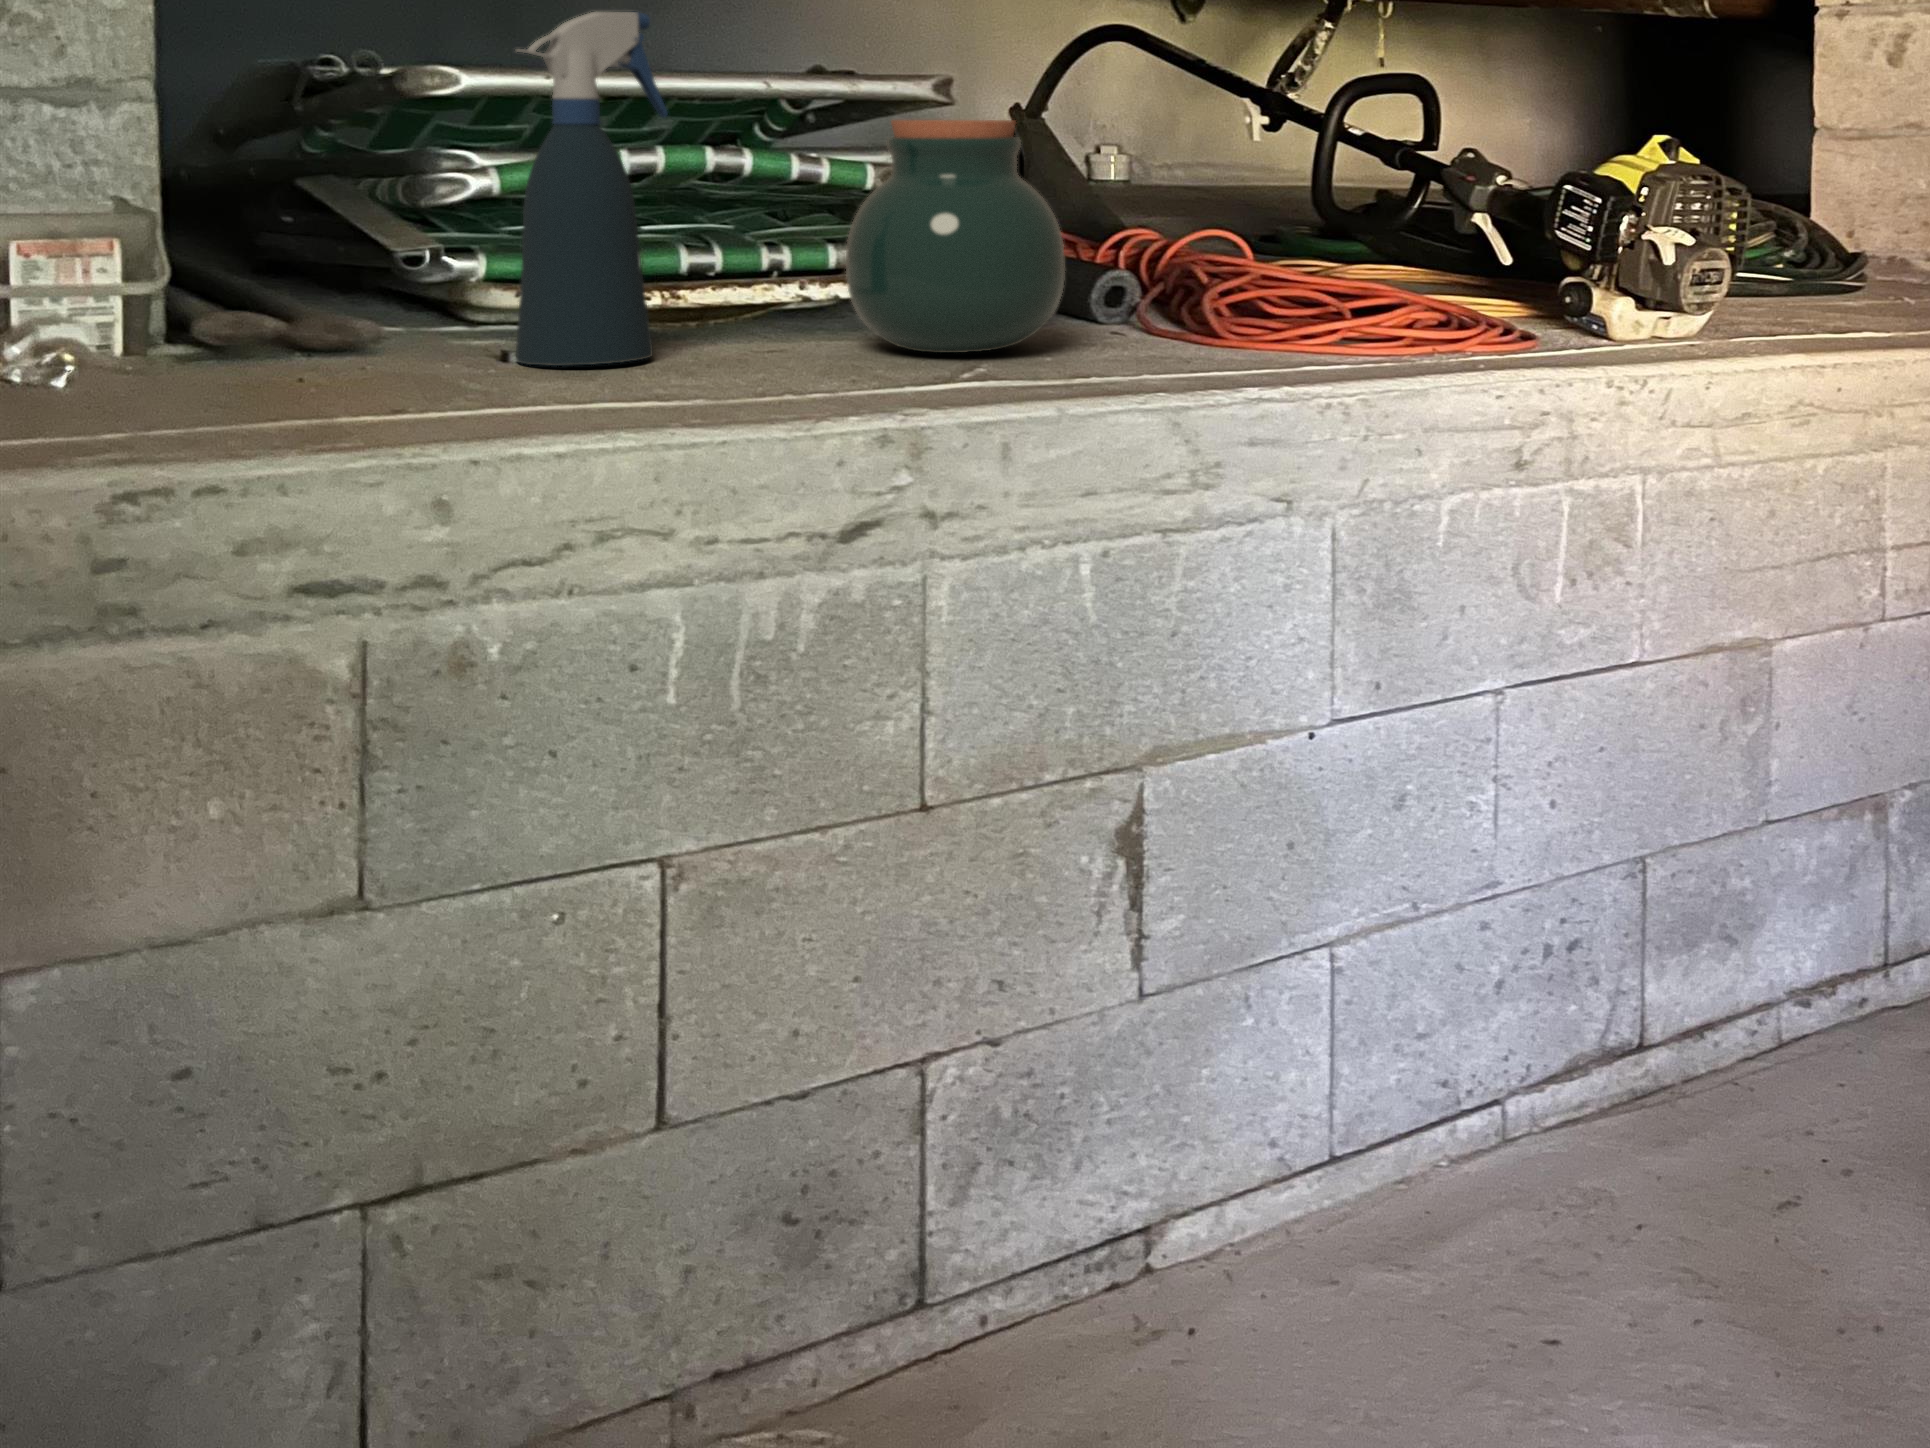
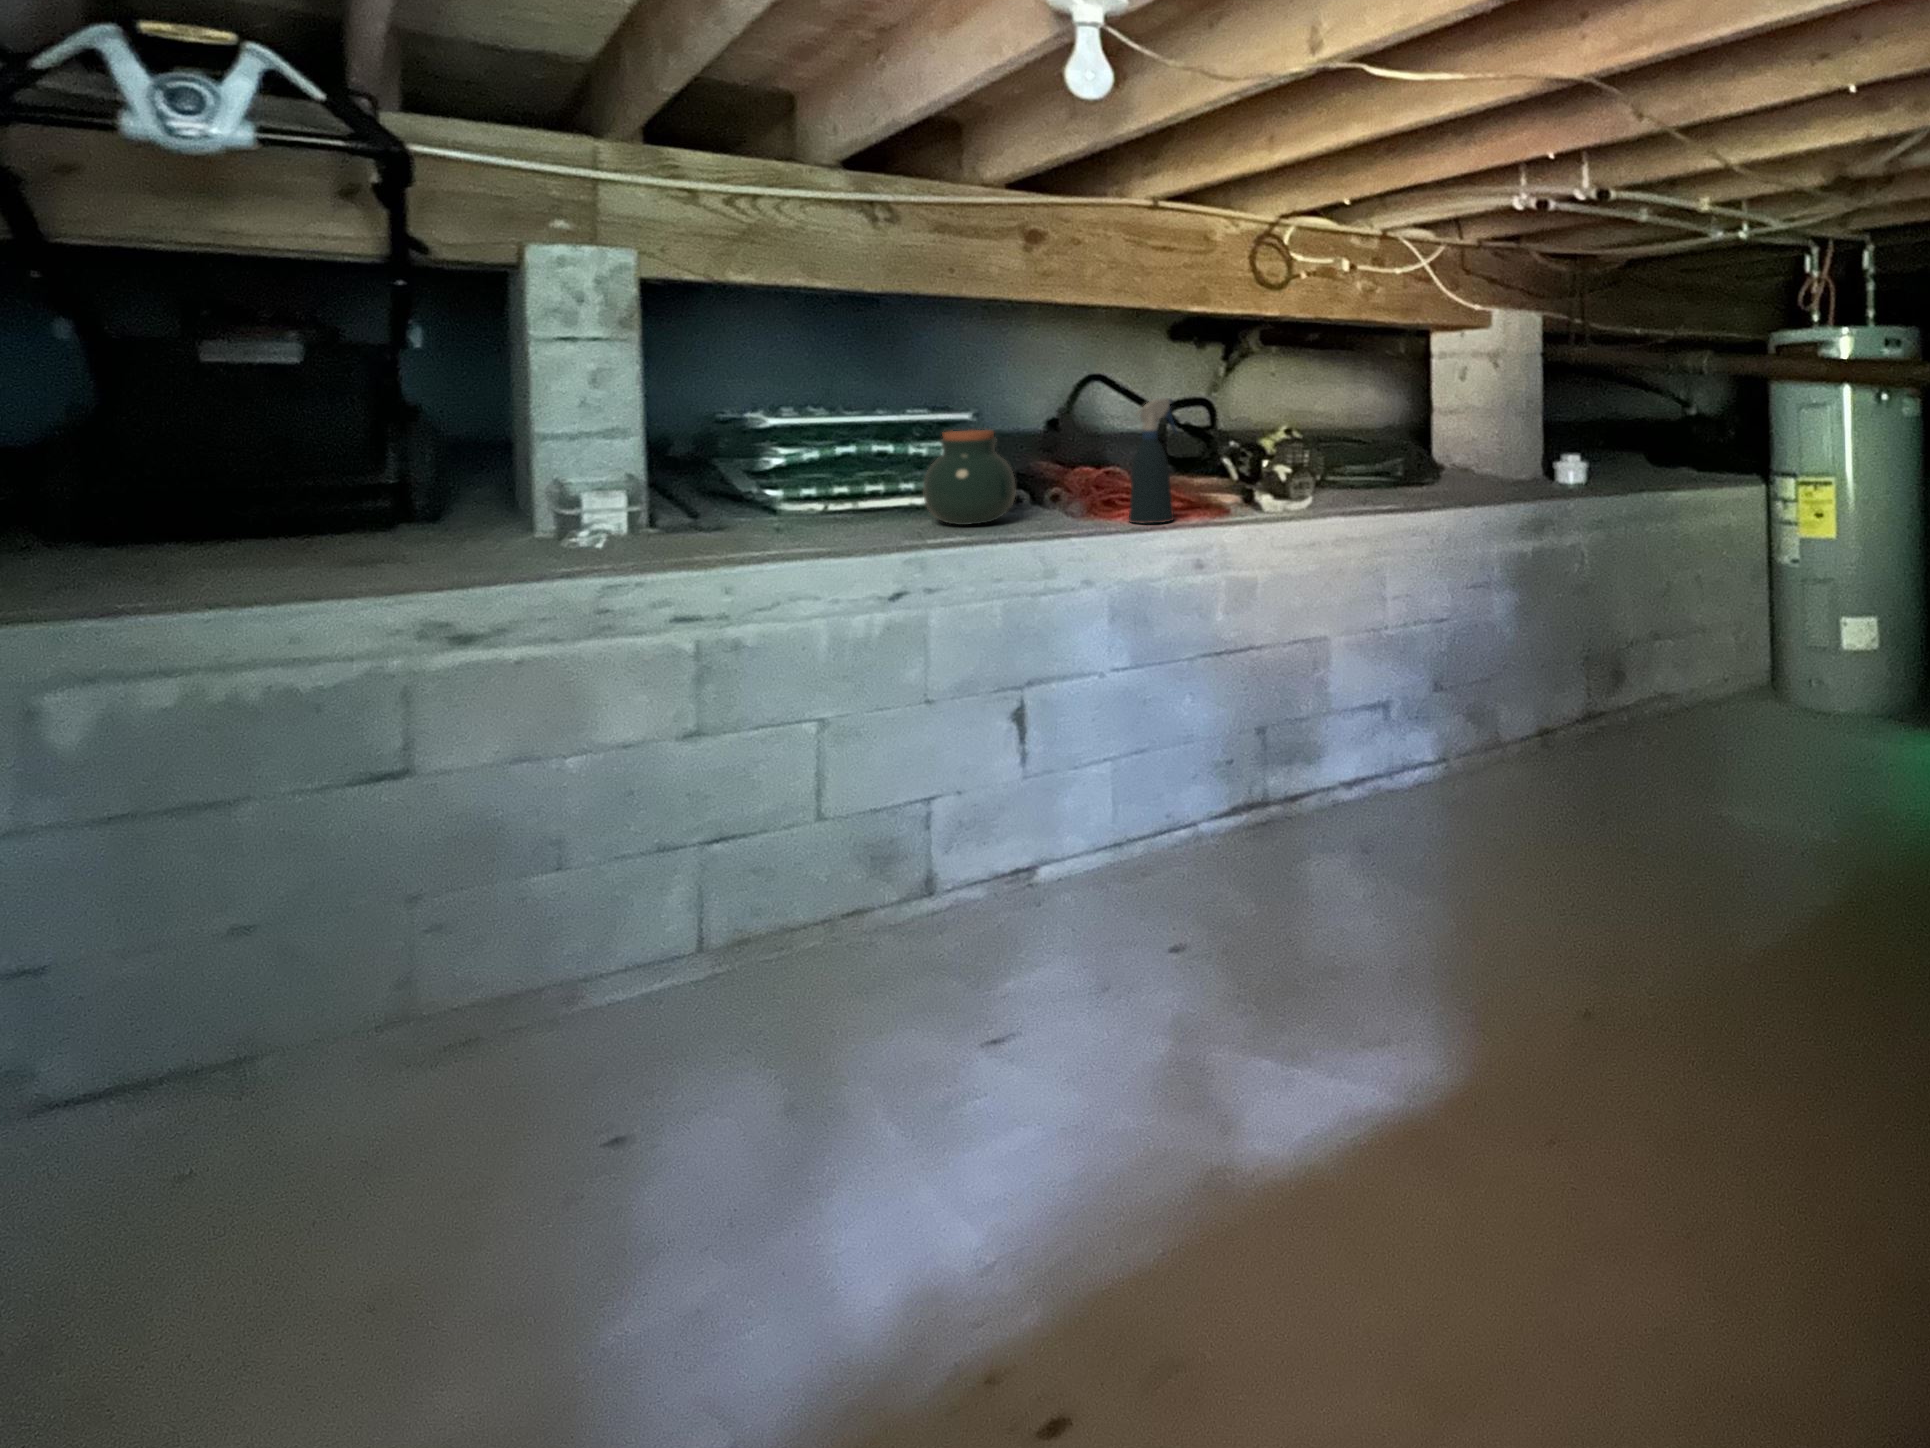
spray bottle: present [516,12,667,366] -> present [1129,398,1177,524]

